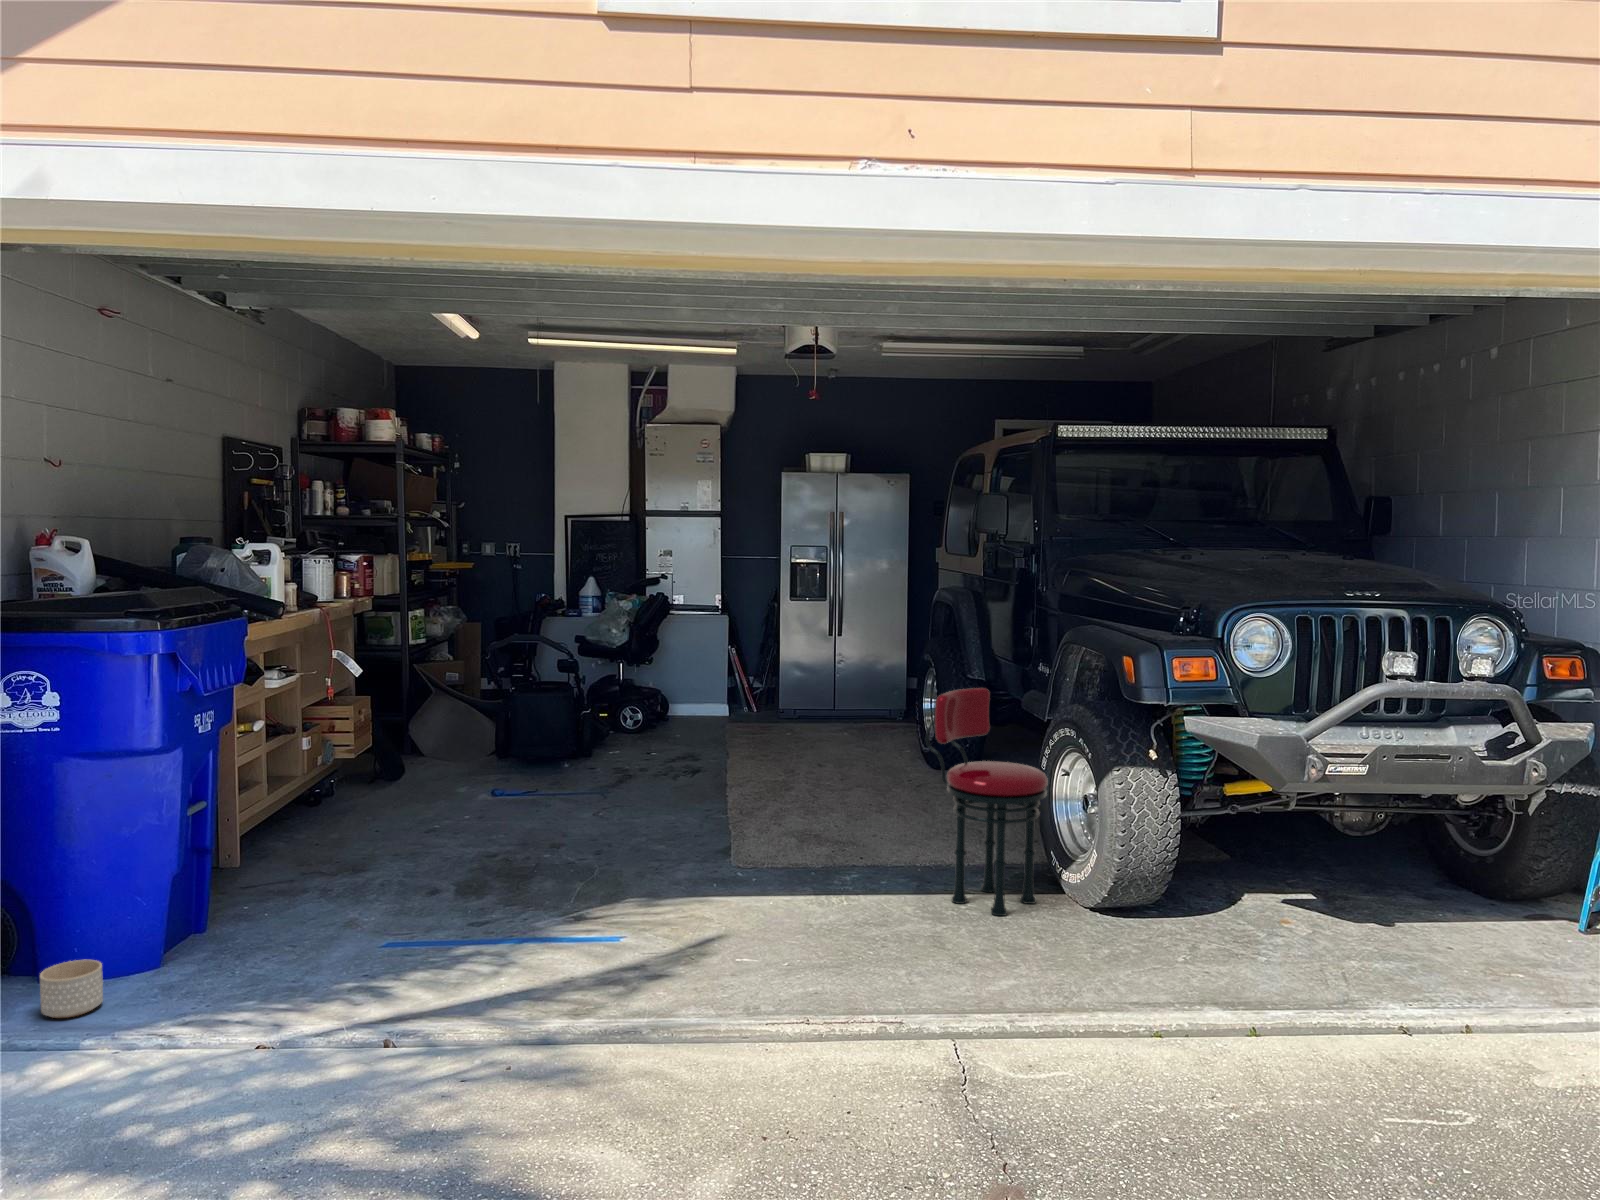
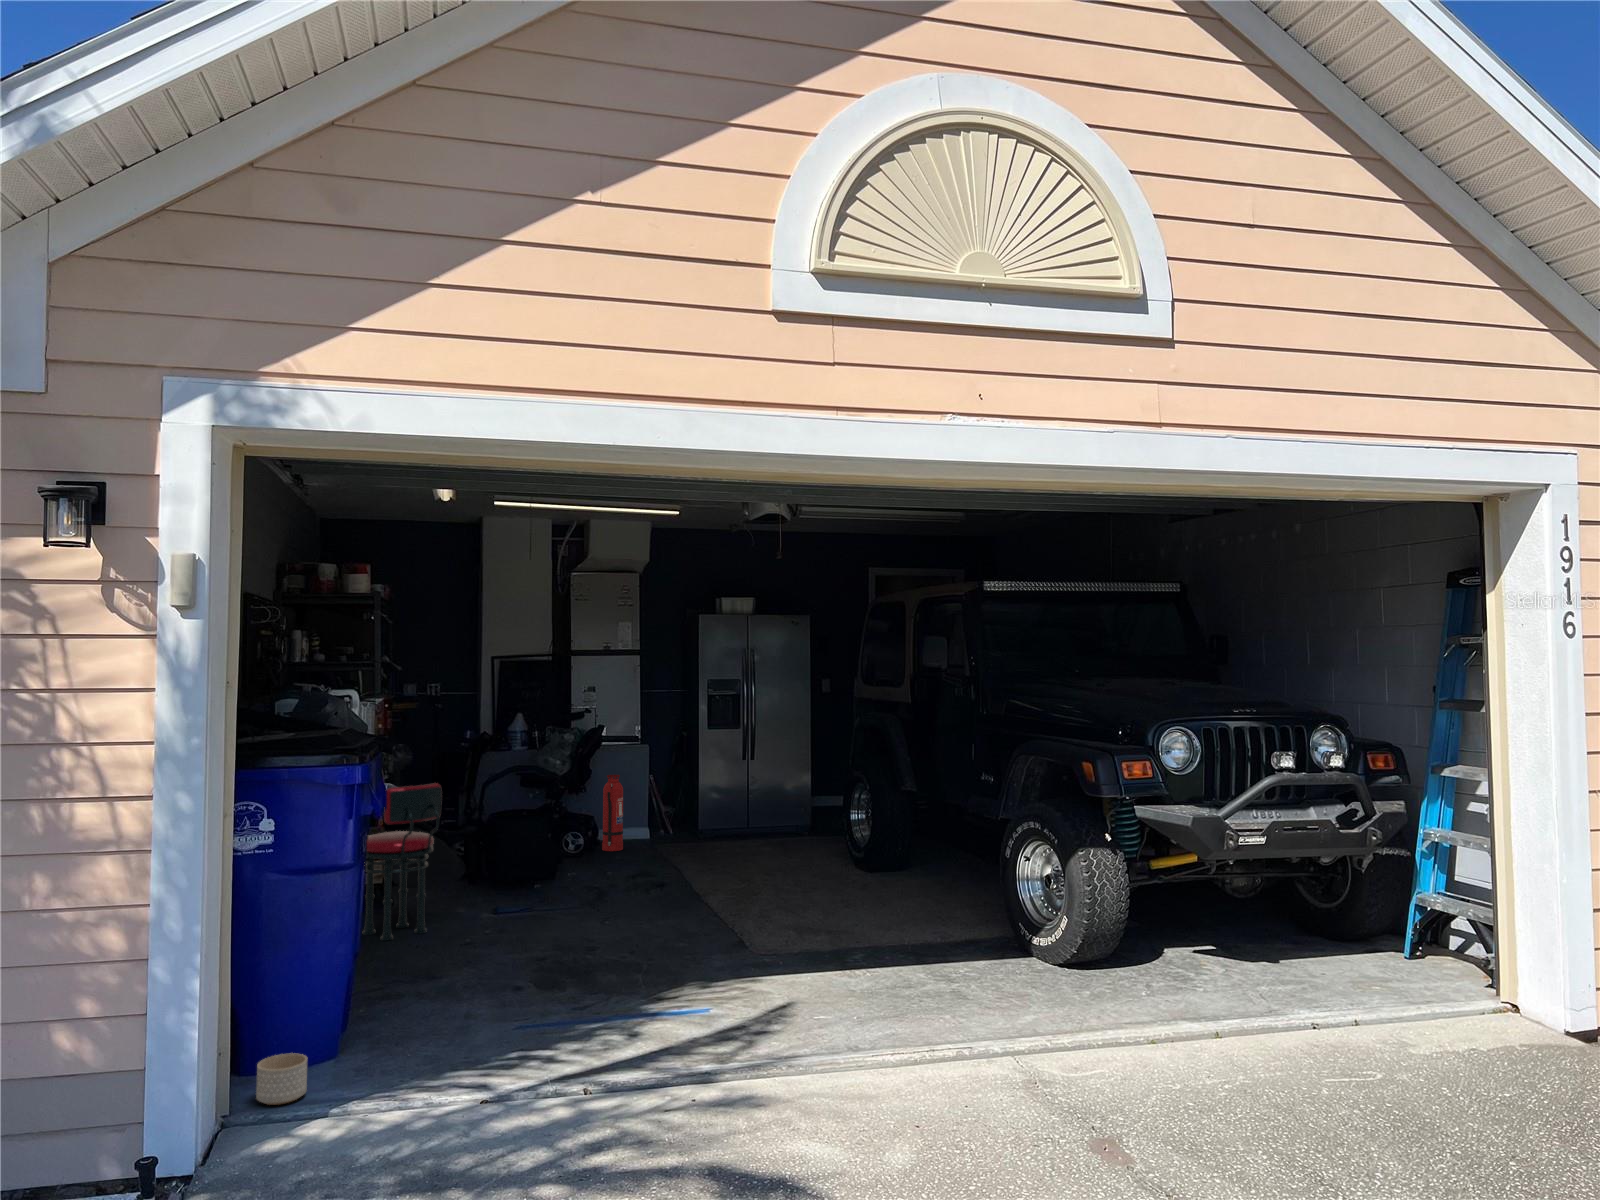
fire extinguisher: none [662,647,684,730] -> present [602,775,623,851]
stool: present [926,688,1048,916] -> present [363,783,442,941]

